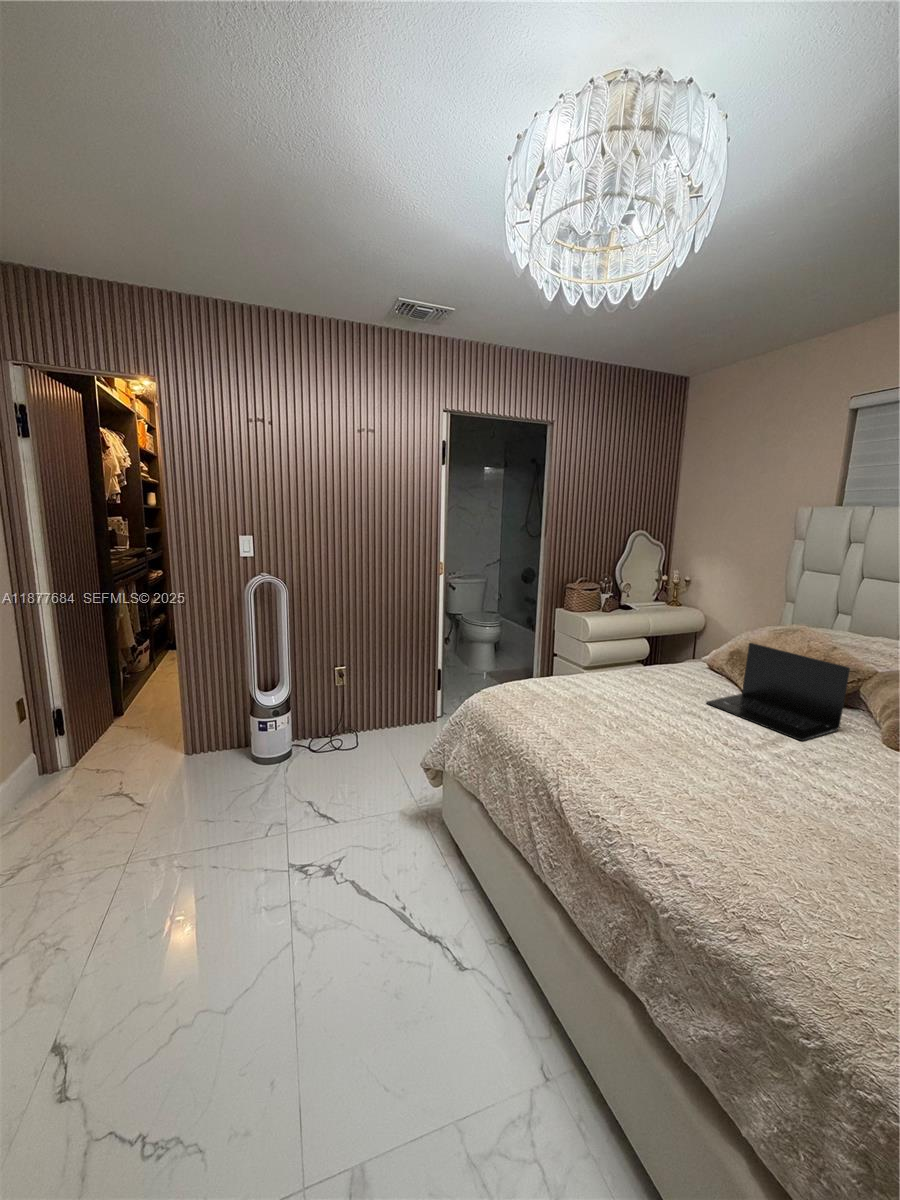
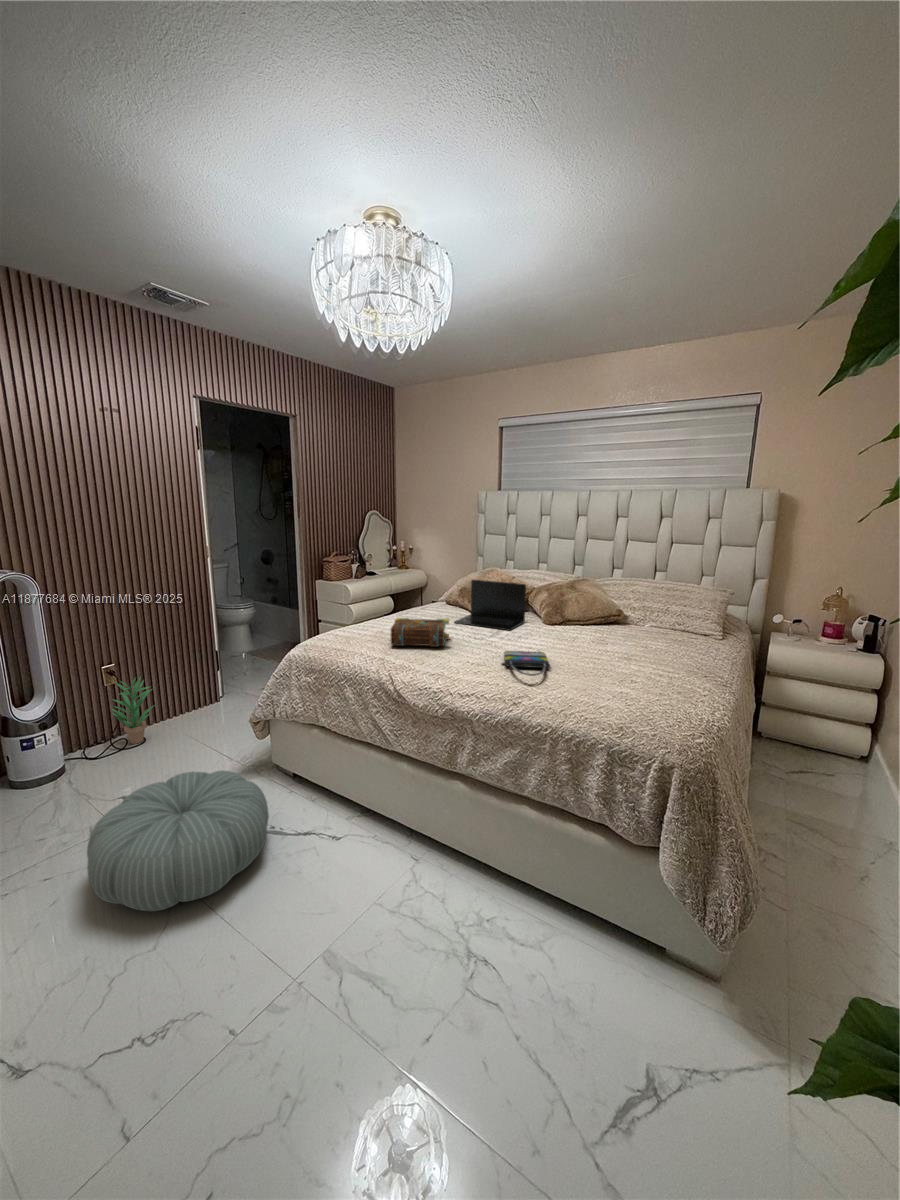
potted plant: none [333,683,368,747] -> present [112,677,154,744]
book: none [584,683,686,746] -> present [391,618,451,647]
tote bag: none [744,790,860,897] -> present [501,651,551,686]
pouf: none [215,806,399,971] -> present [87,771,269,911]

